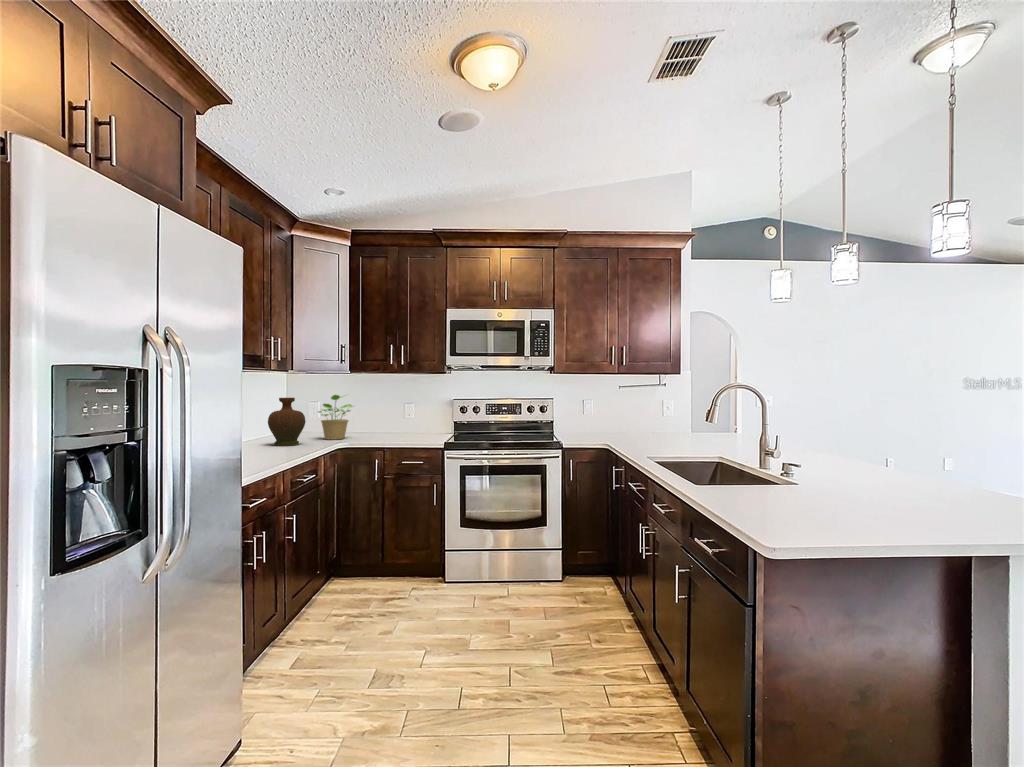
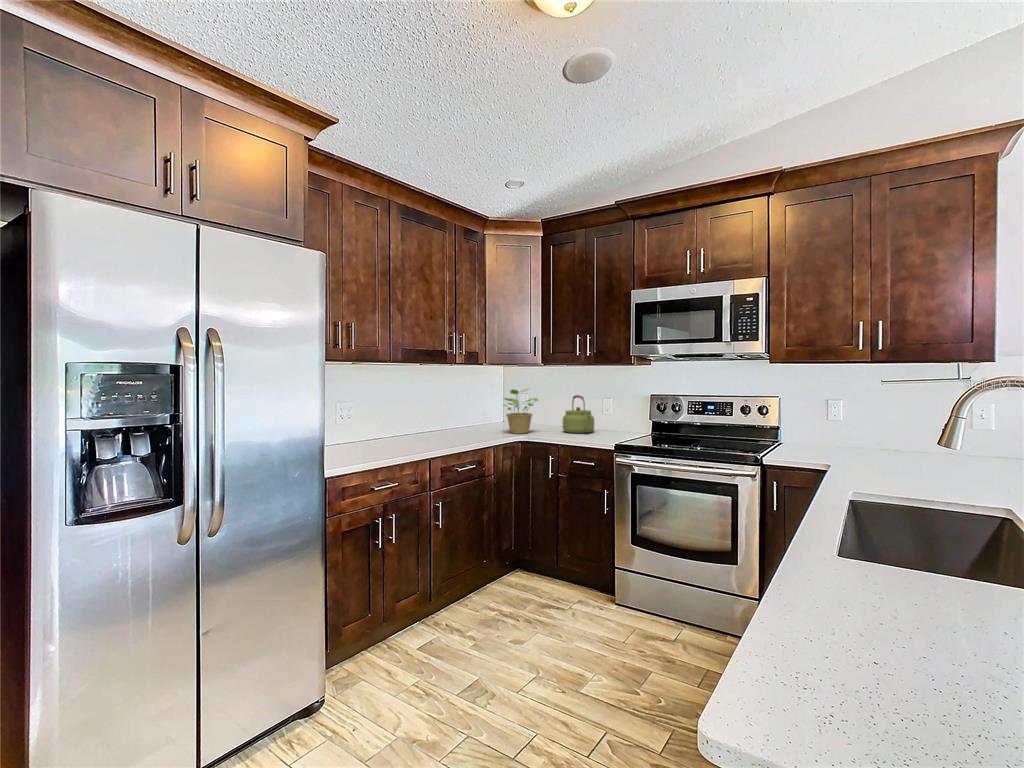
decorative vase: present [268,398,306,446] -> none [447,393,480,439]
kettle: none [374,401,406,437] -> present [563,395,594,433]

